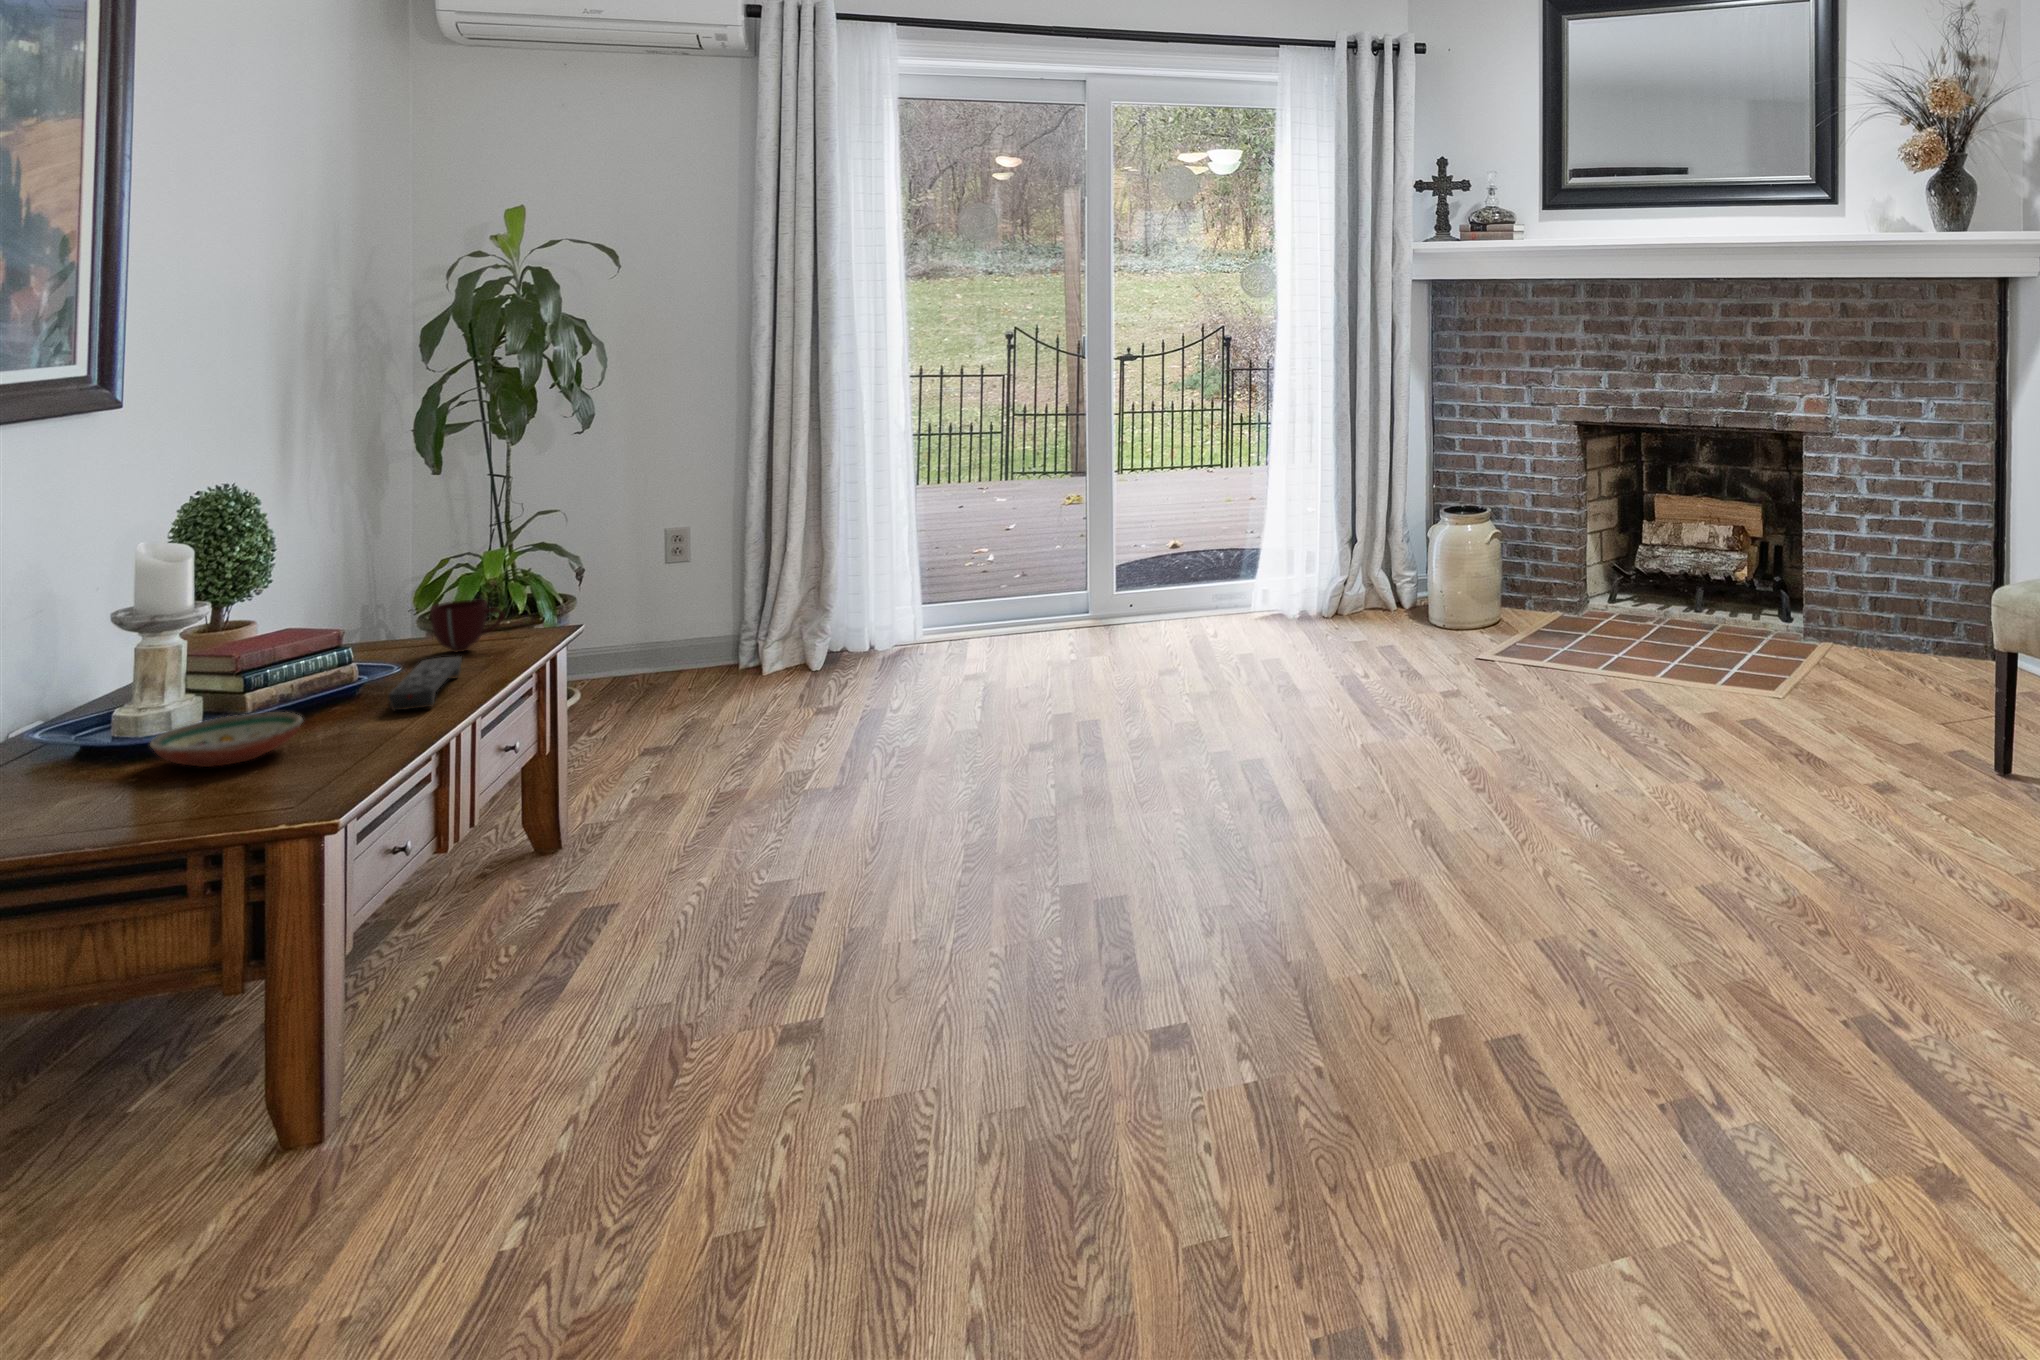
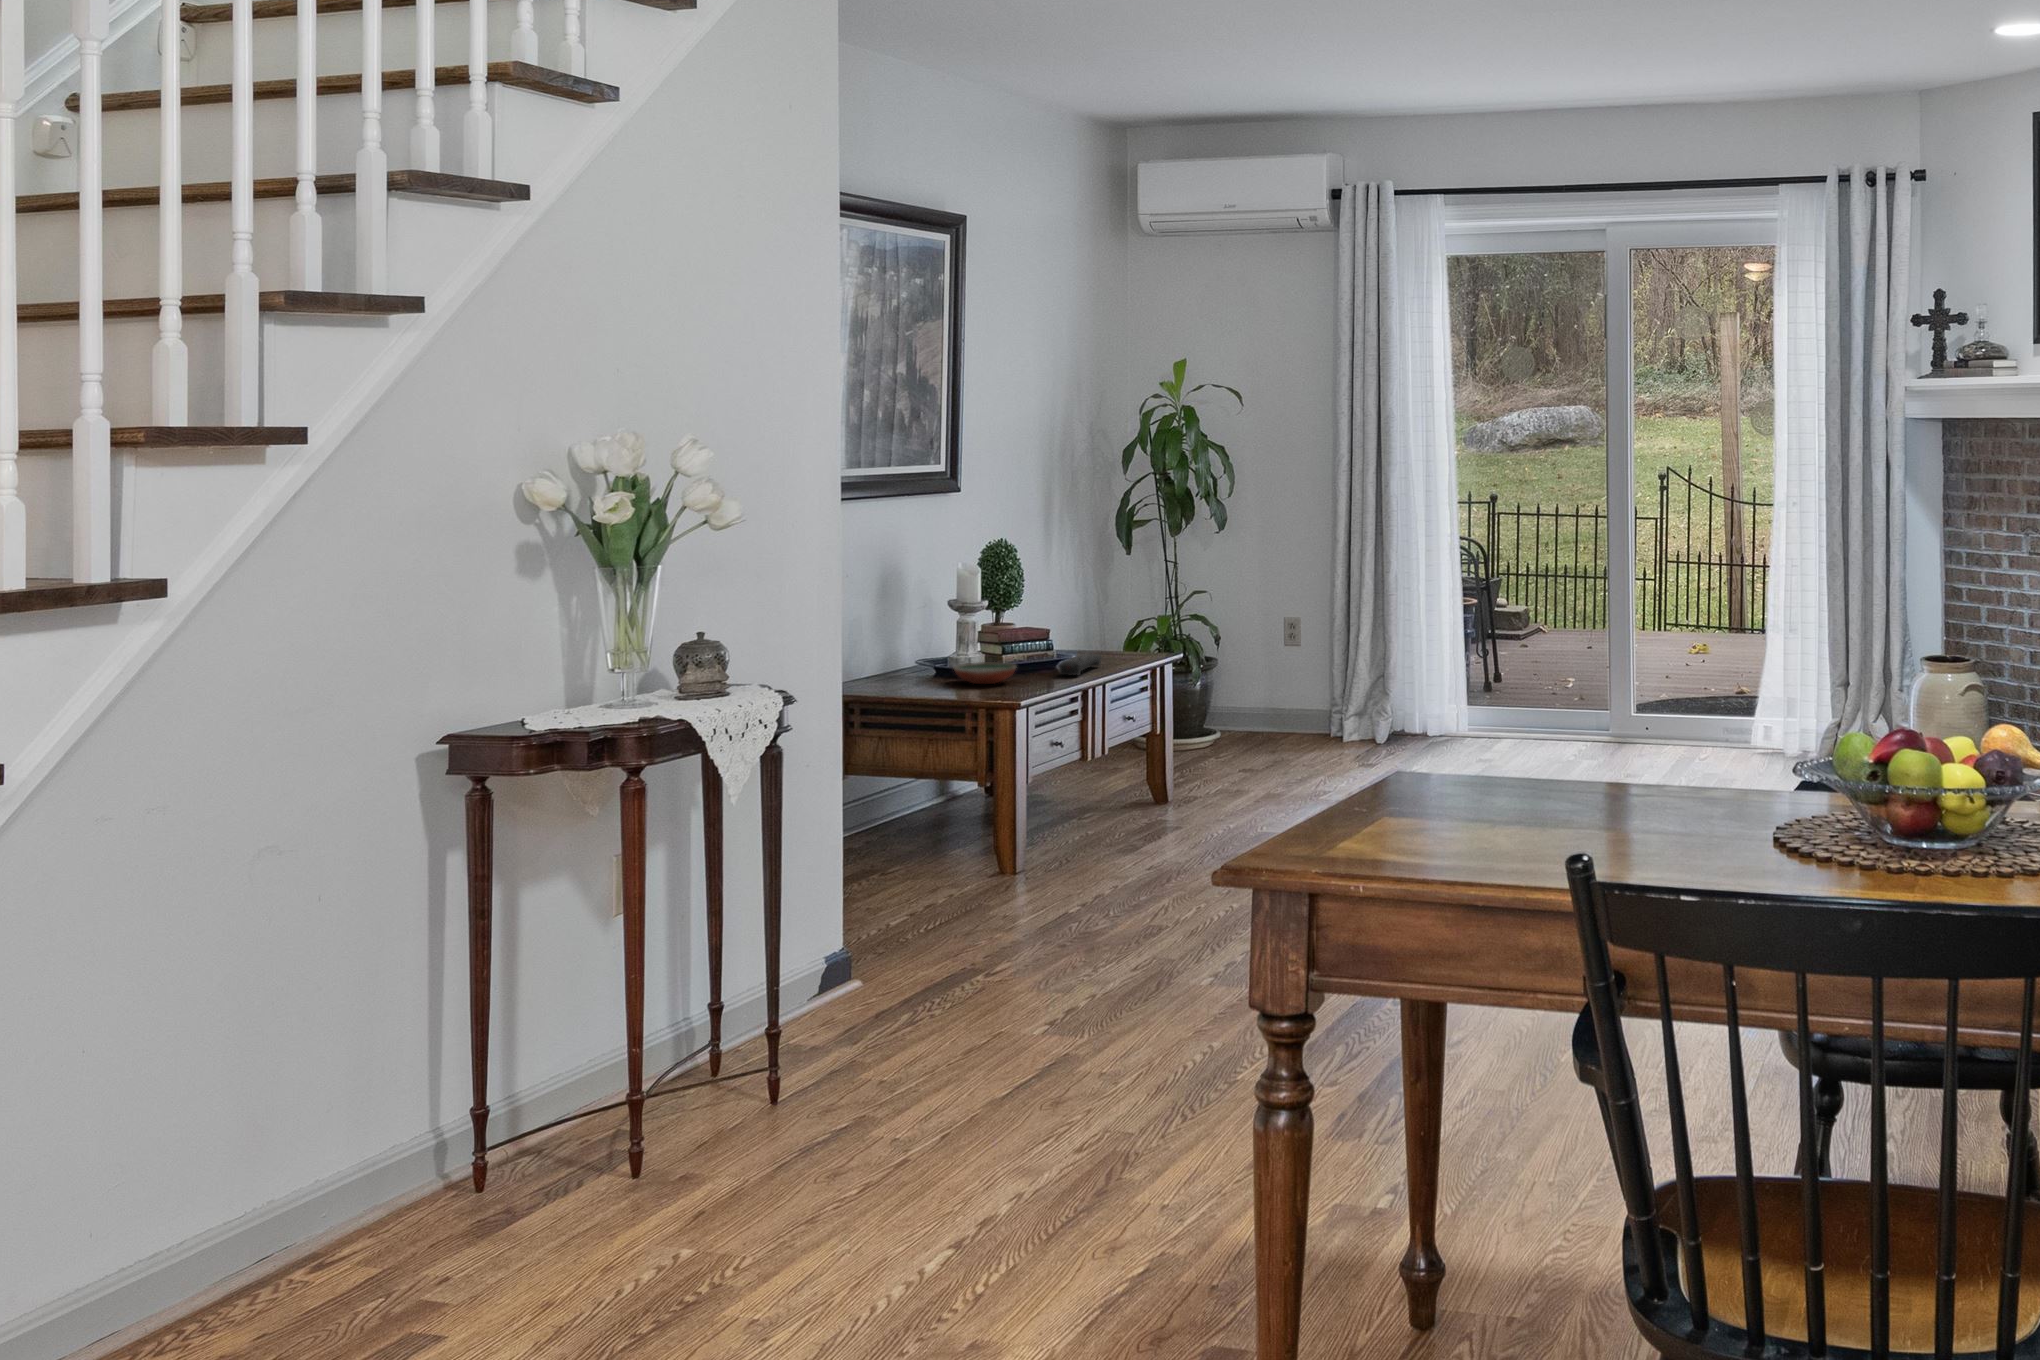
mug: present [430,600,505,652] -> none [1093,626,1131,658]

